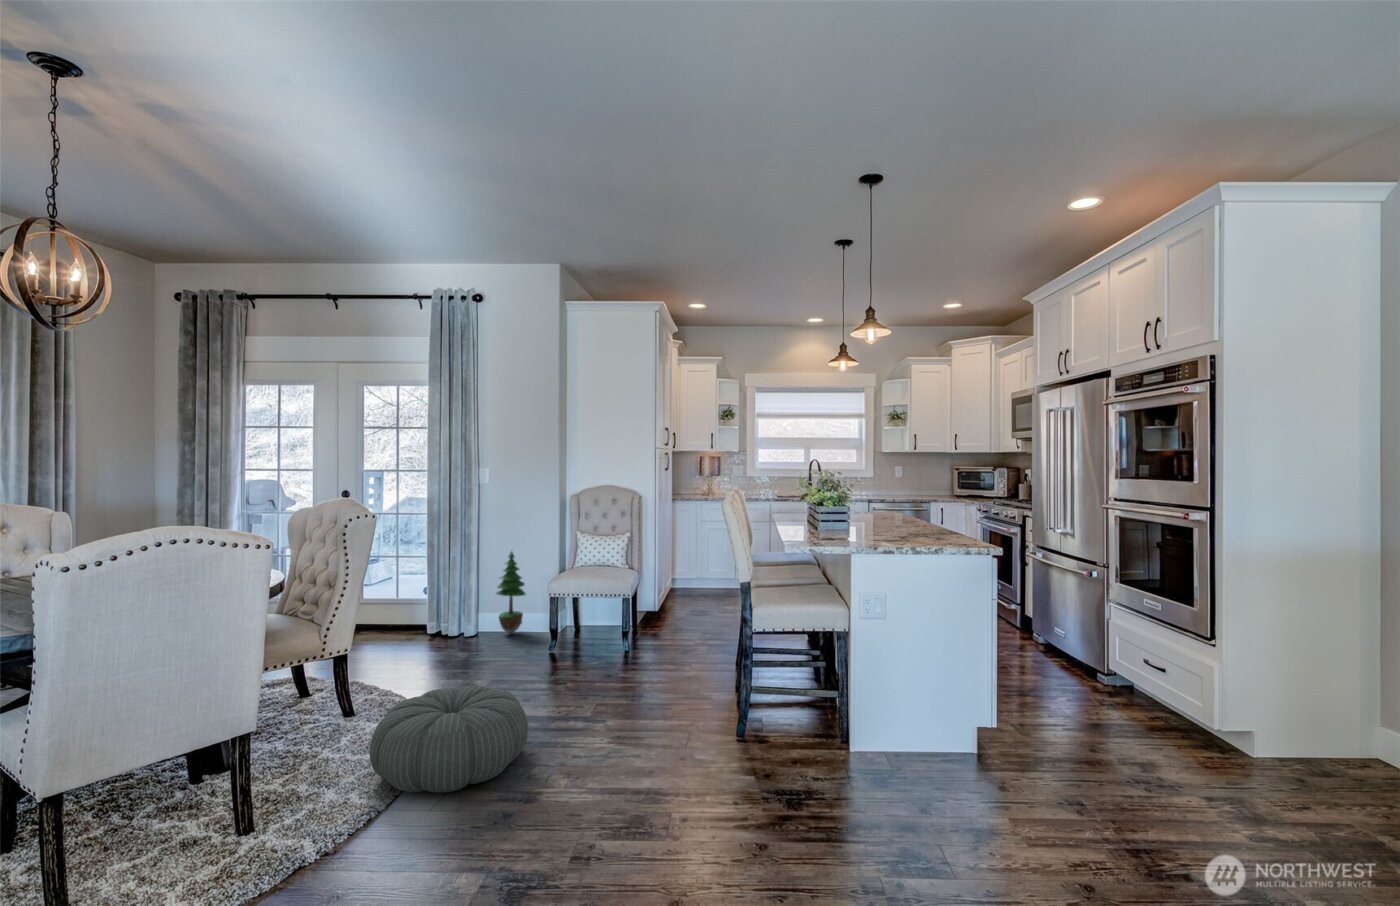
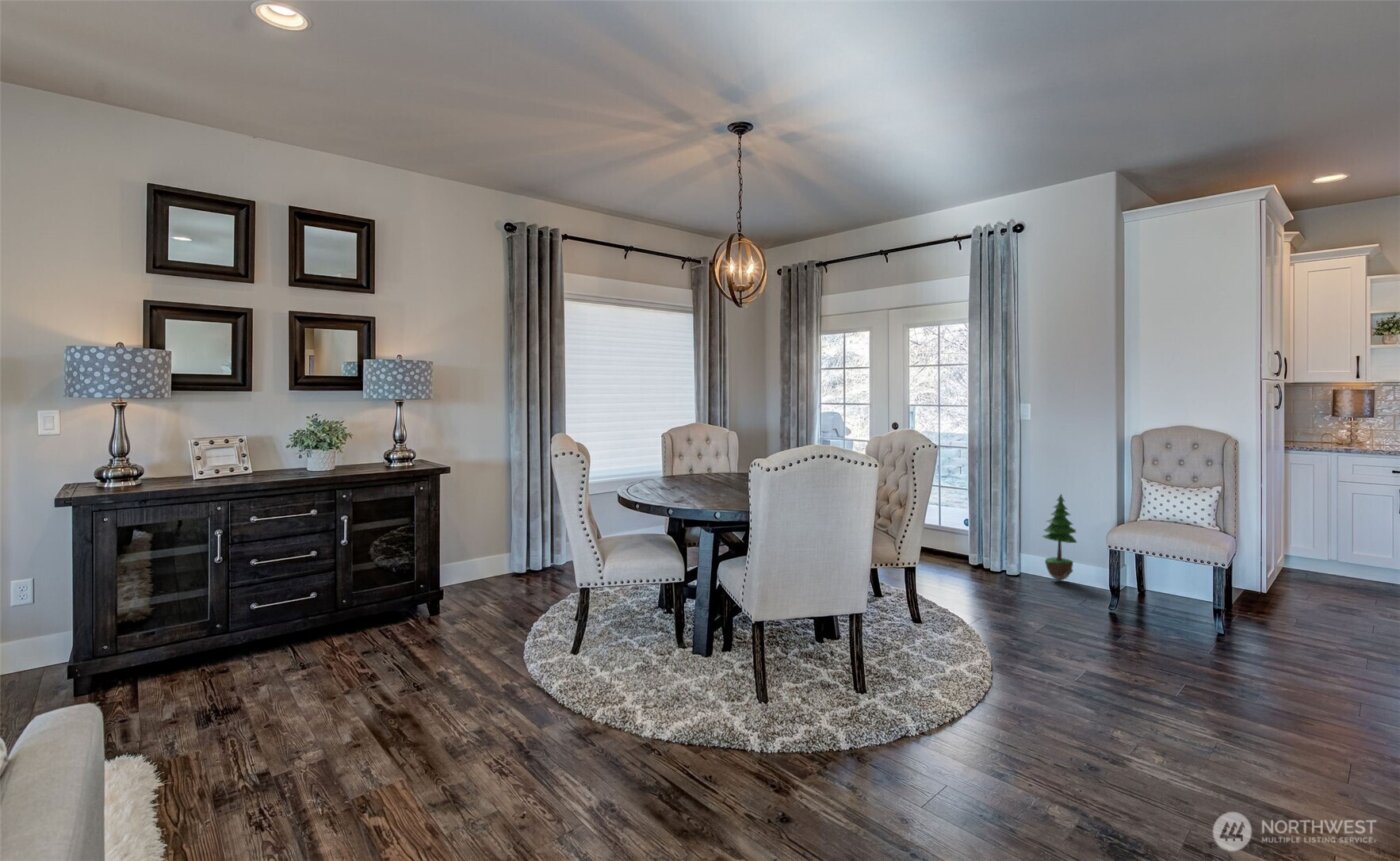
pouf: present [370,685,528,793] -> none [948,616,1104,712]

